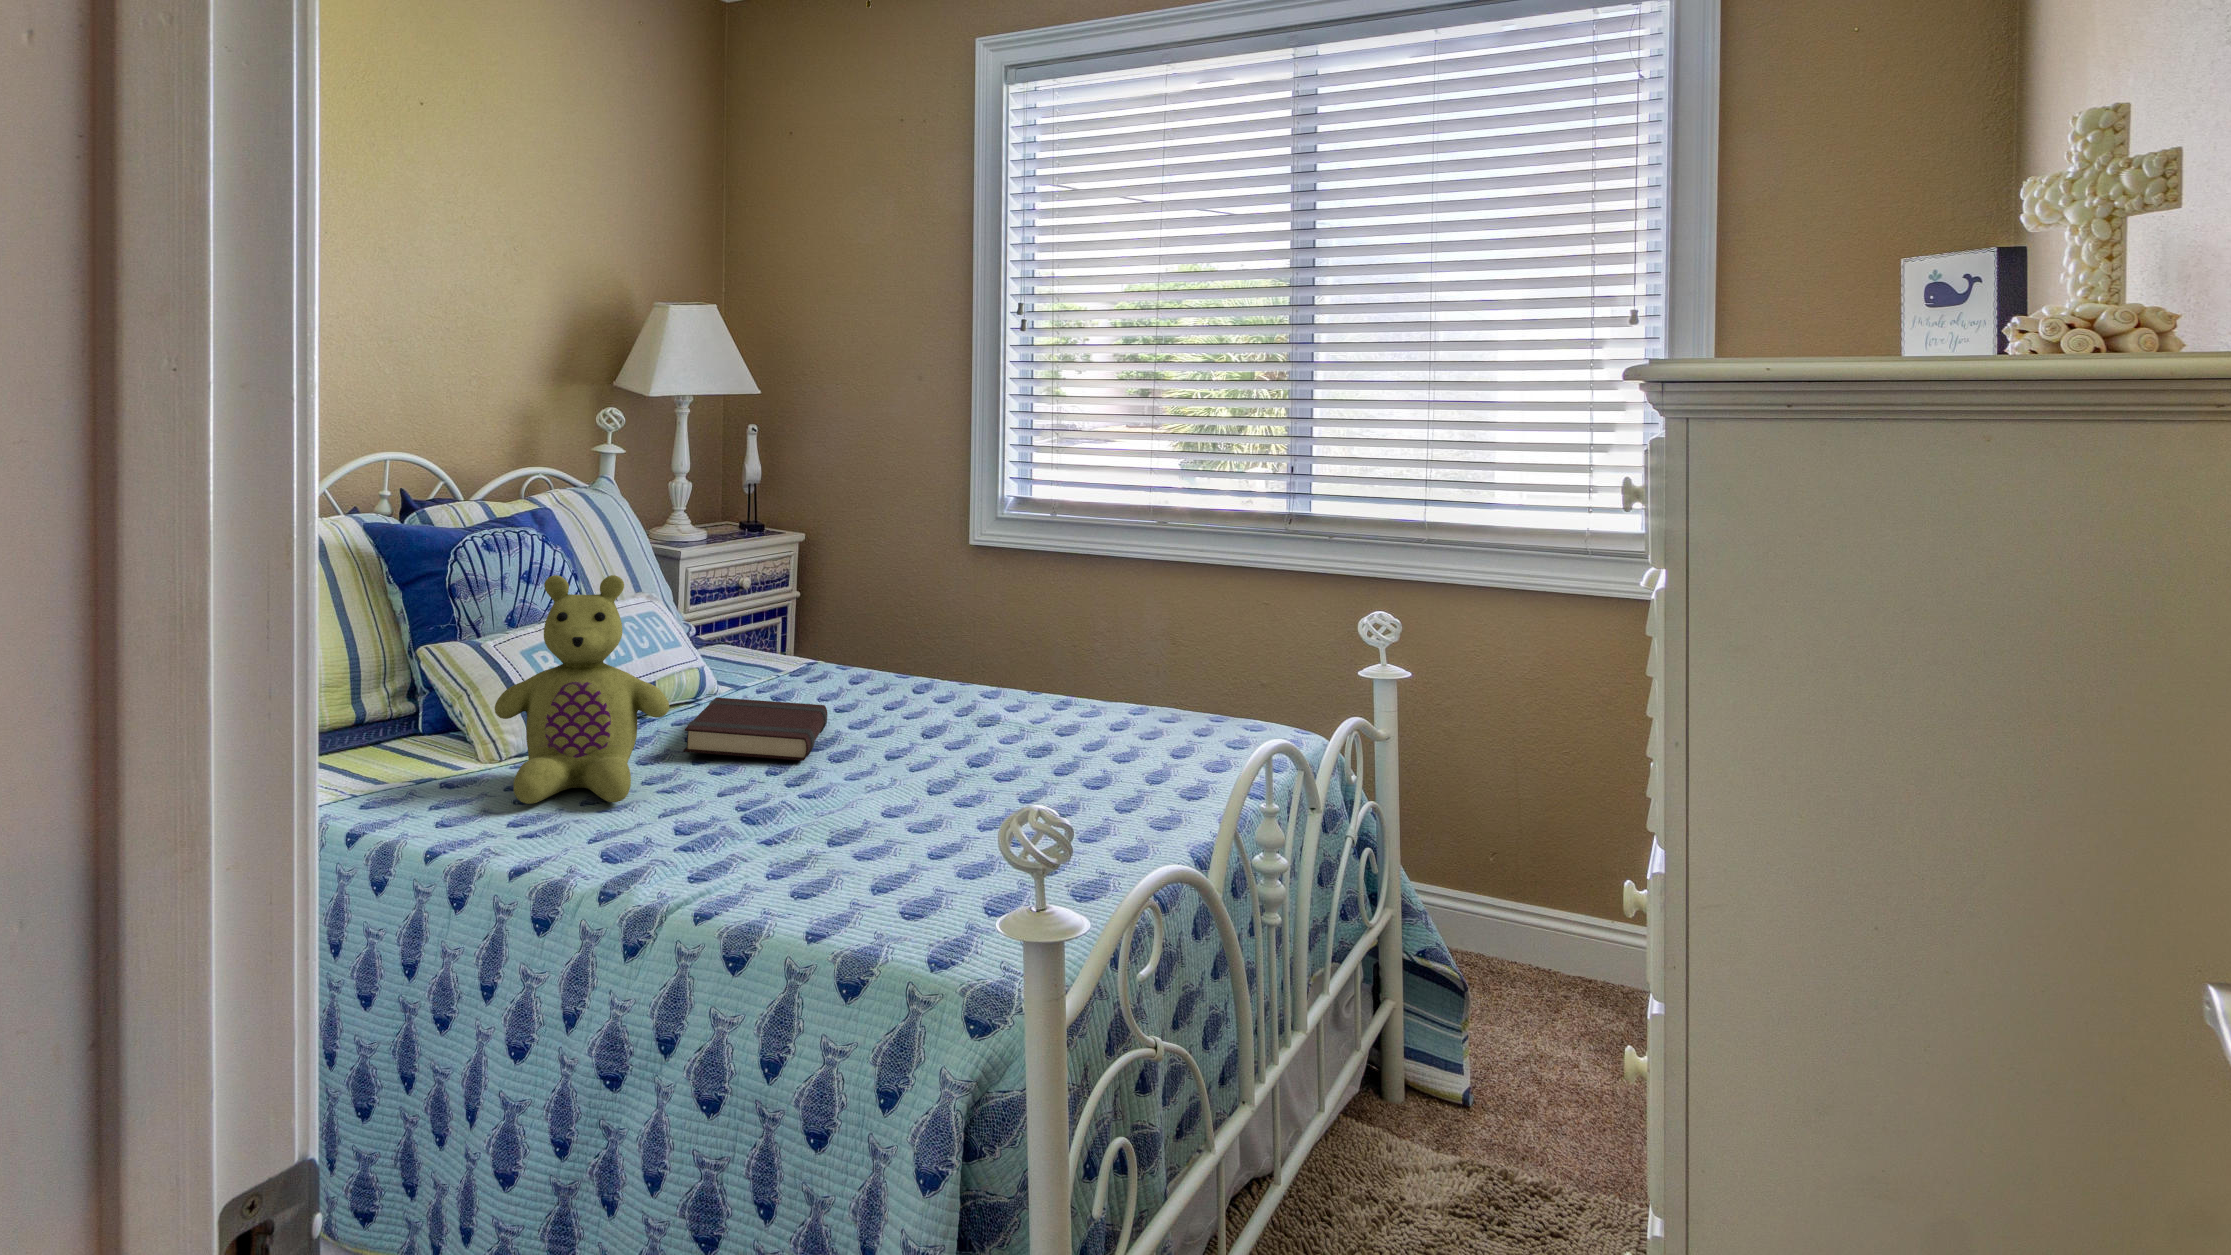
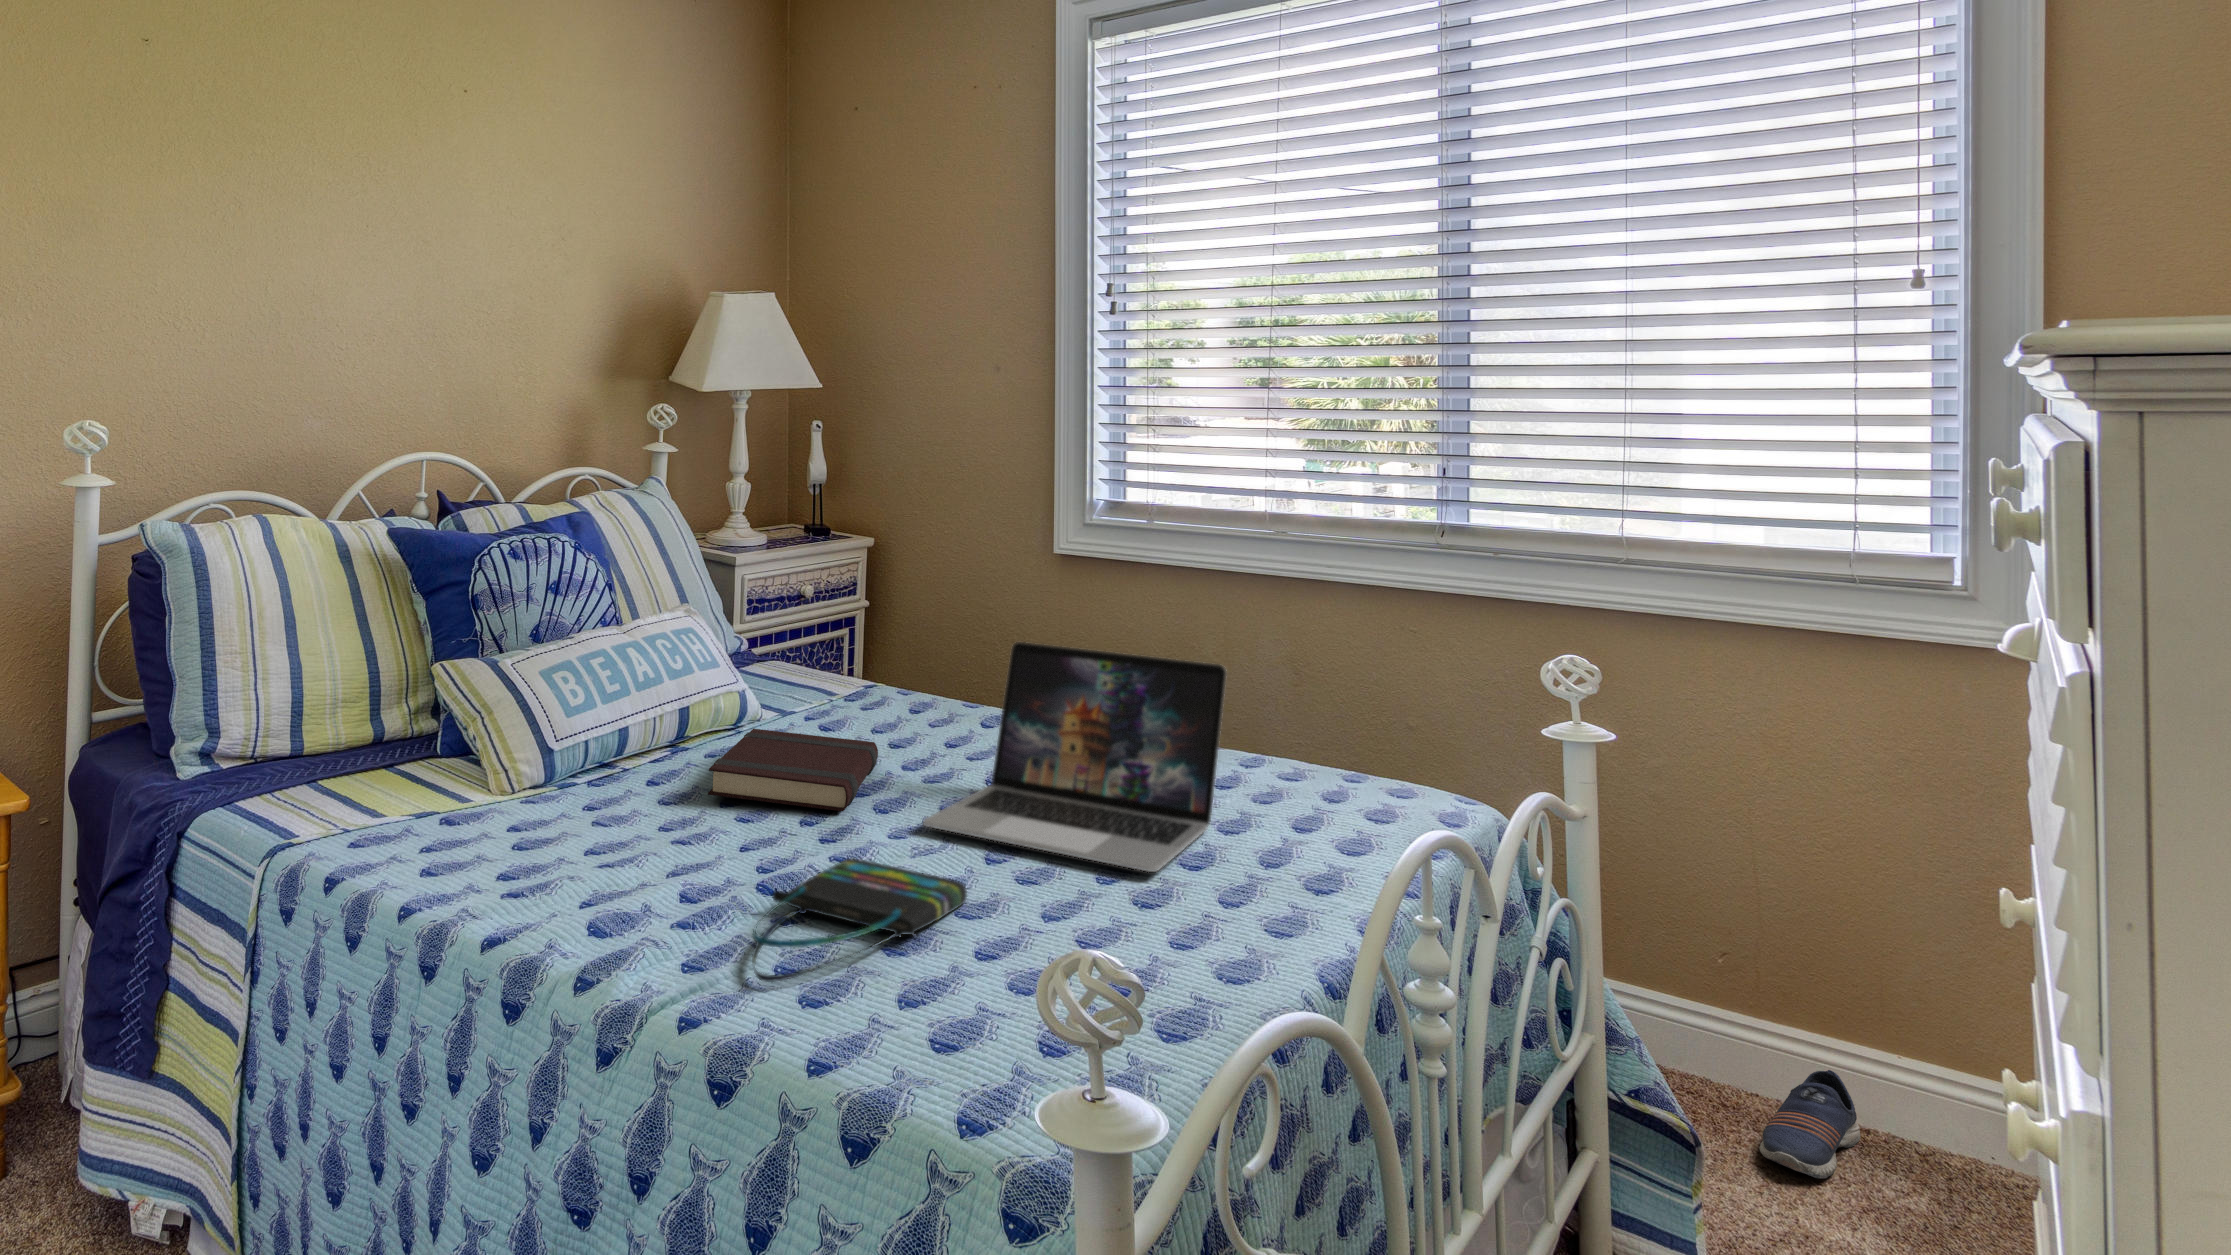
stuffed bear: present [495,575,669,804] -> none [495,594,687,857]
laptop: none [874,613,1120,792] -> present [923,642,1227,872]
tote bag: none [747,793,916,884] -> present [752,858,967,982]
shoe: none [1521,943,1593,1025] -> present [1760,1070,1860,1178]

